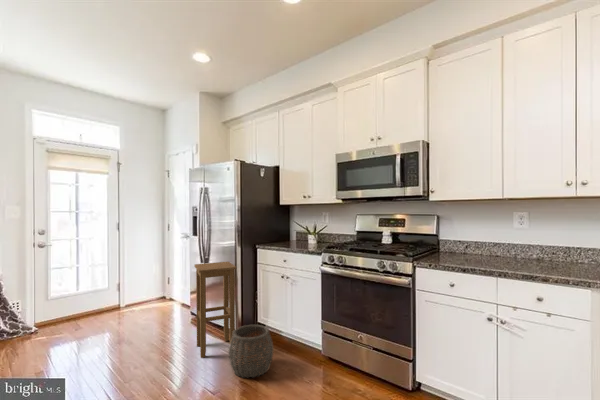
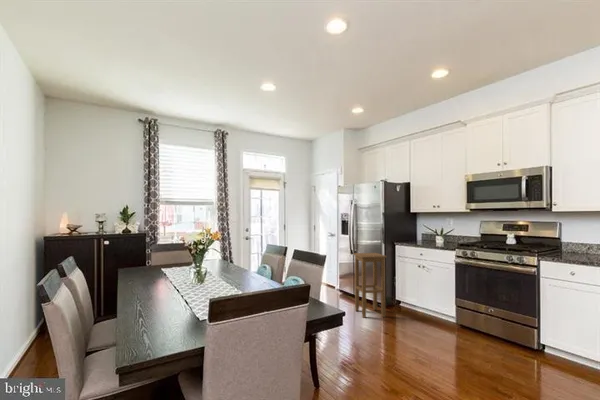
woven basket: present [229,325,273,378] -> none [387,297,420,332]

